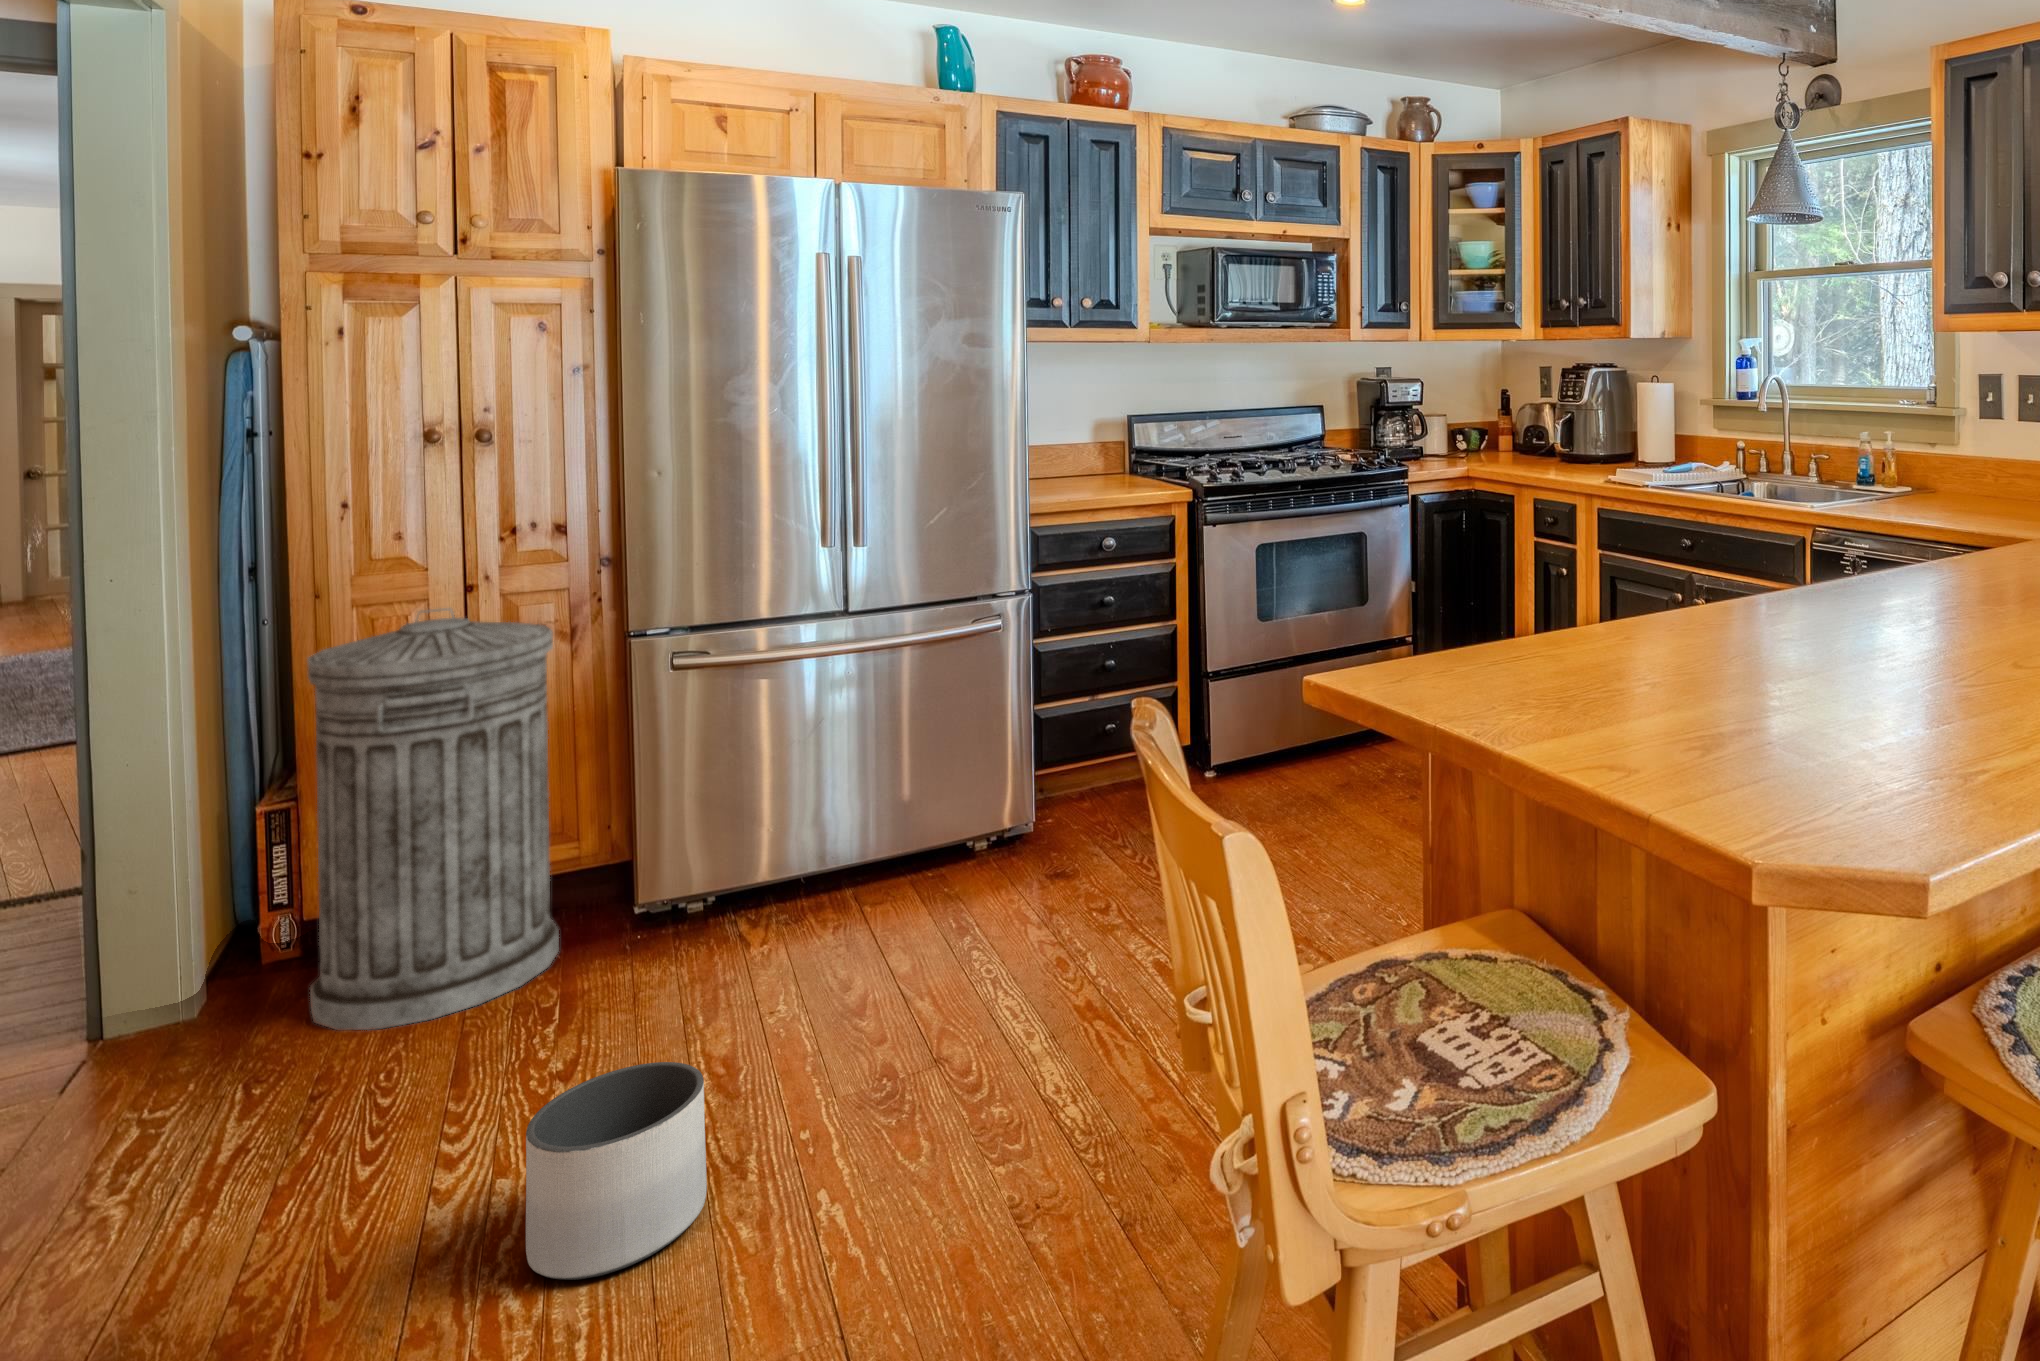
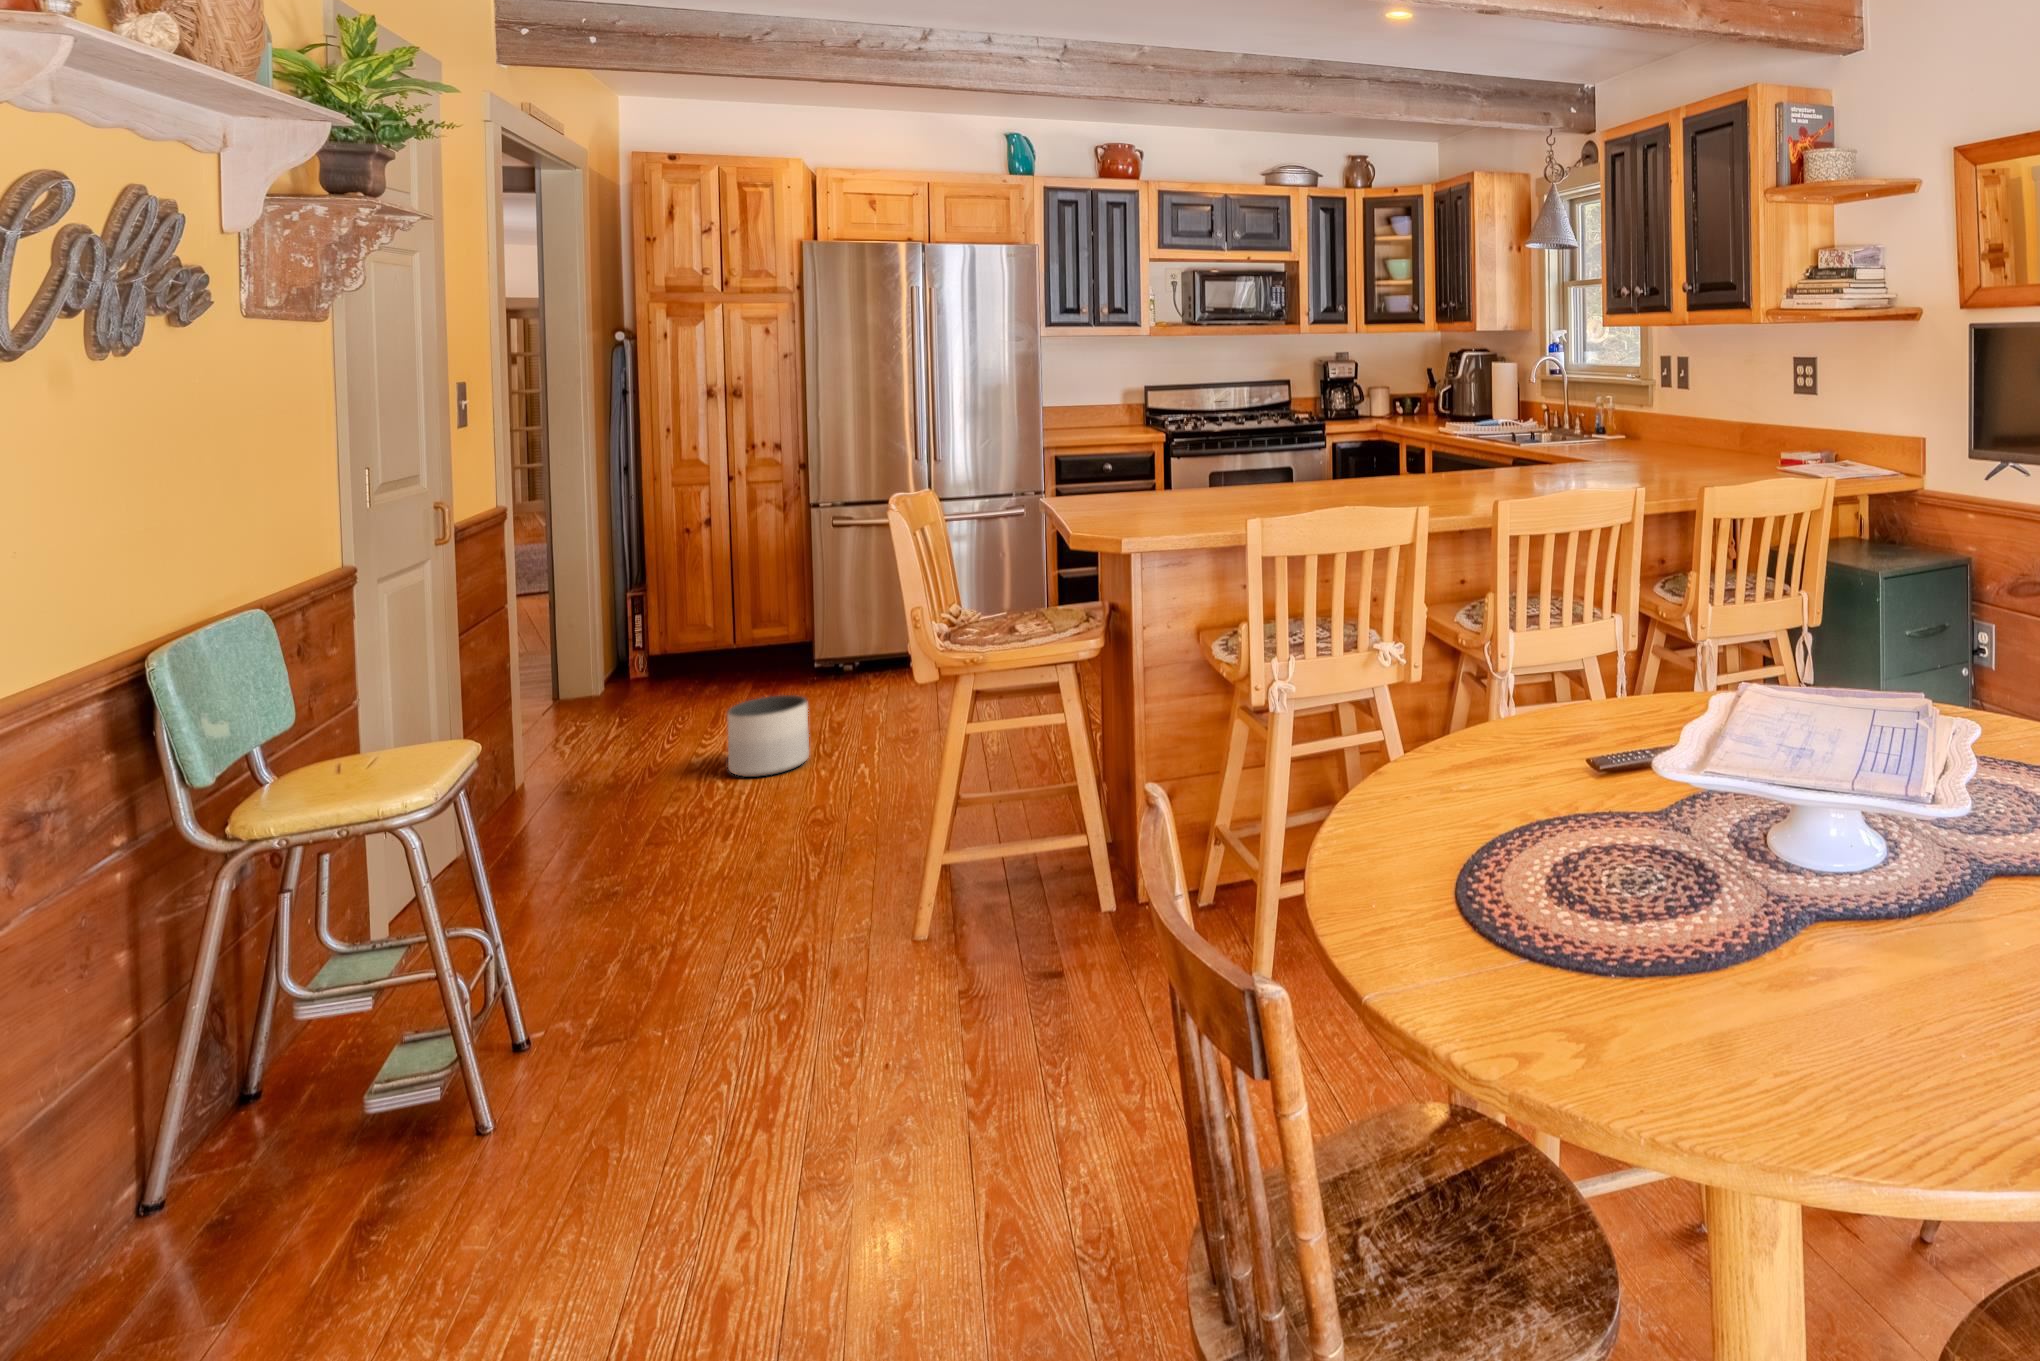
trash can: present [307,608,559,1030] -> none [649,486,773,702]

